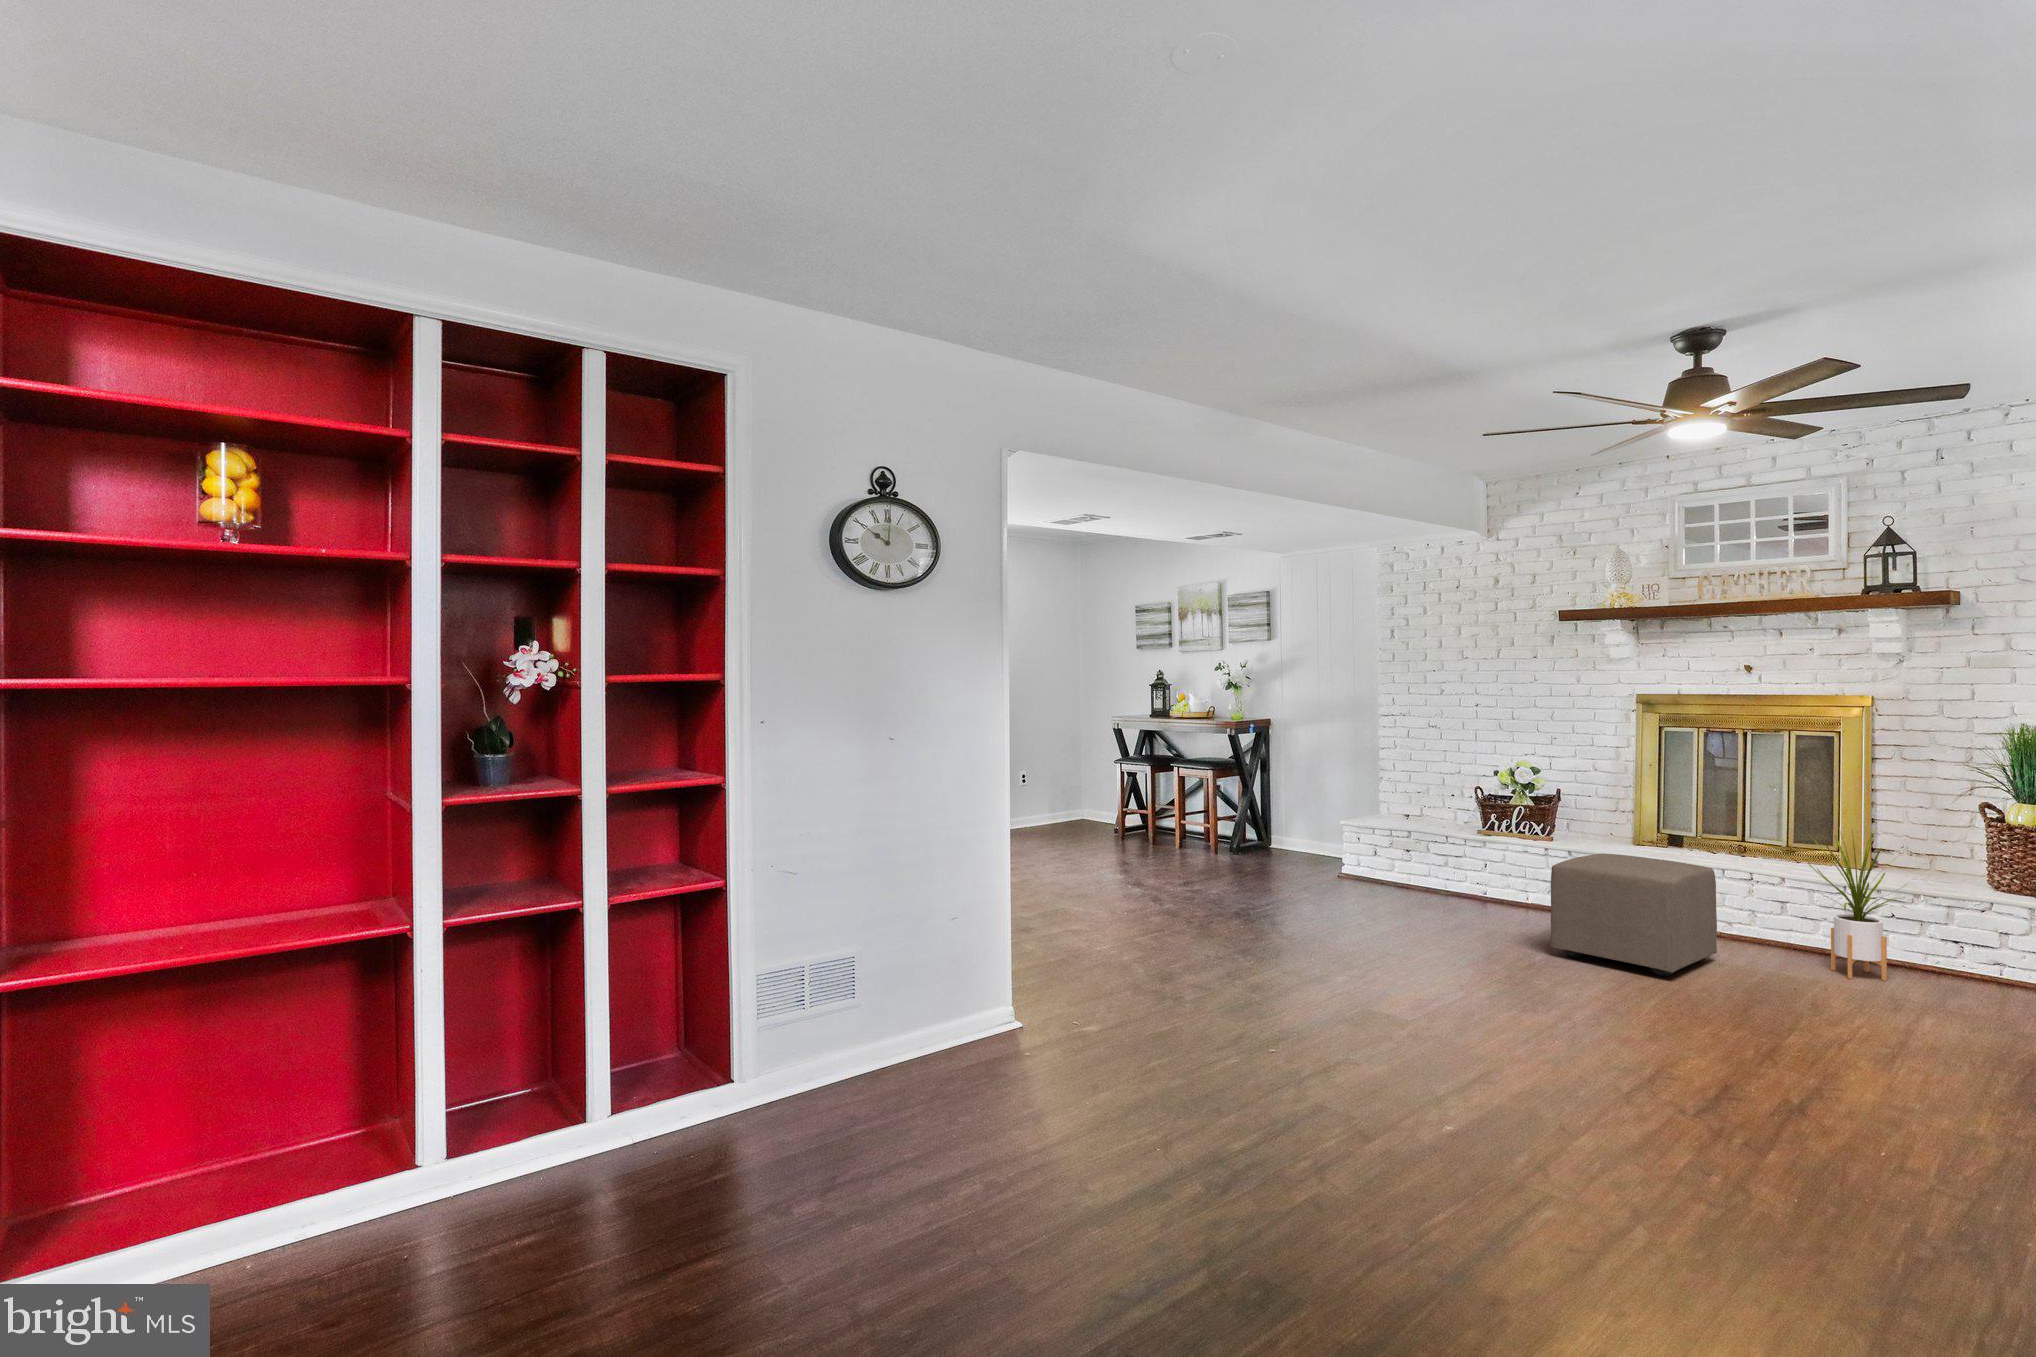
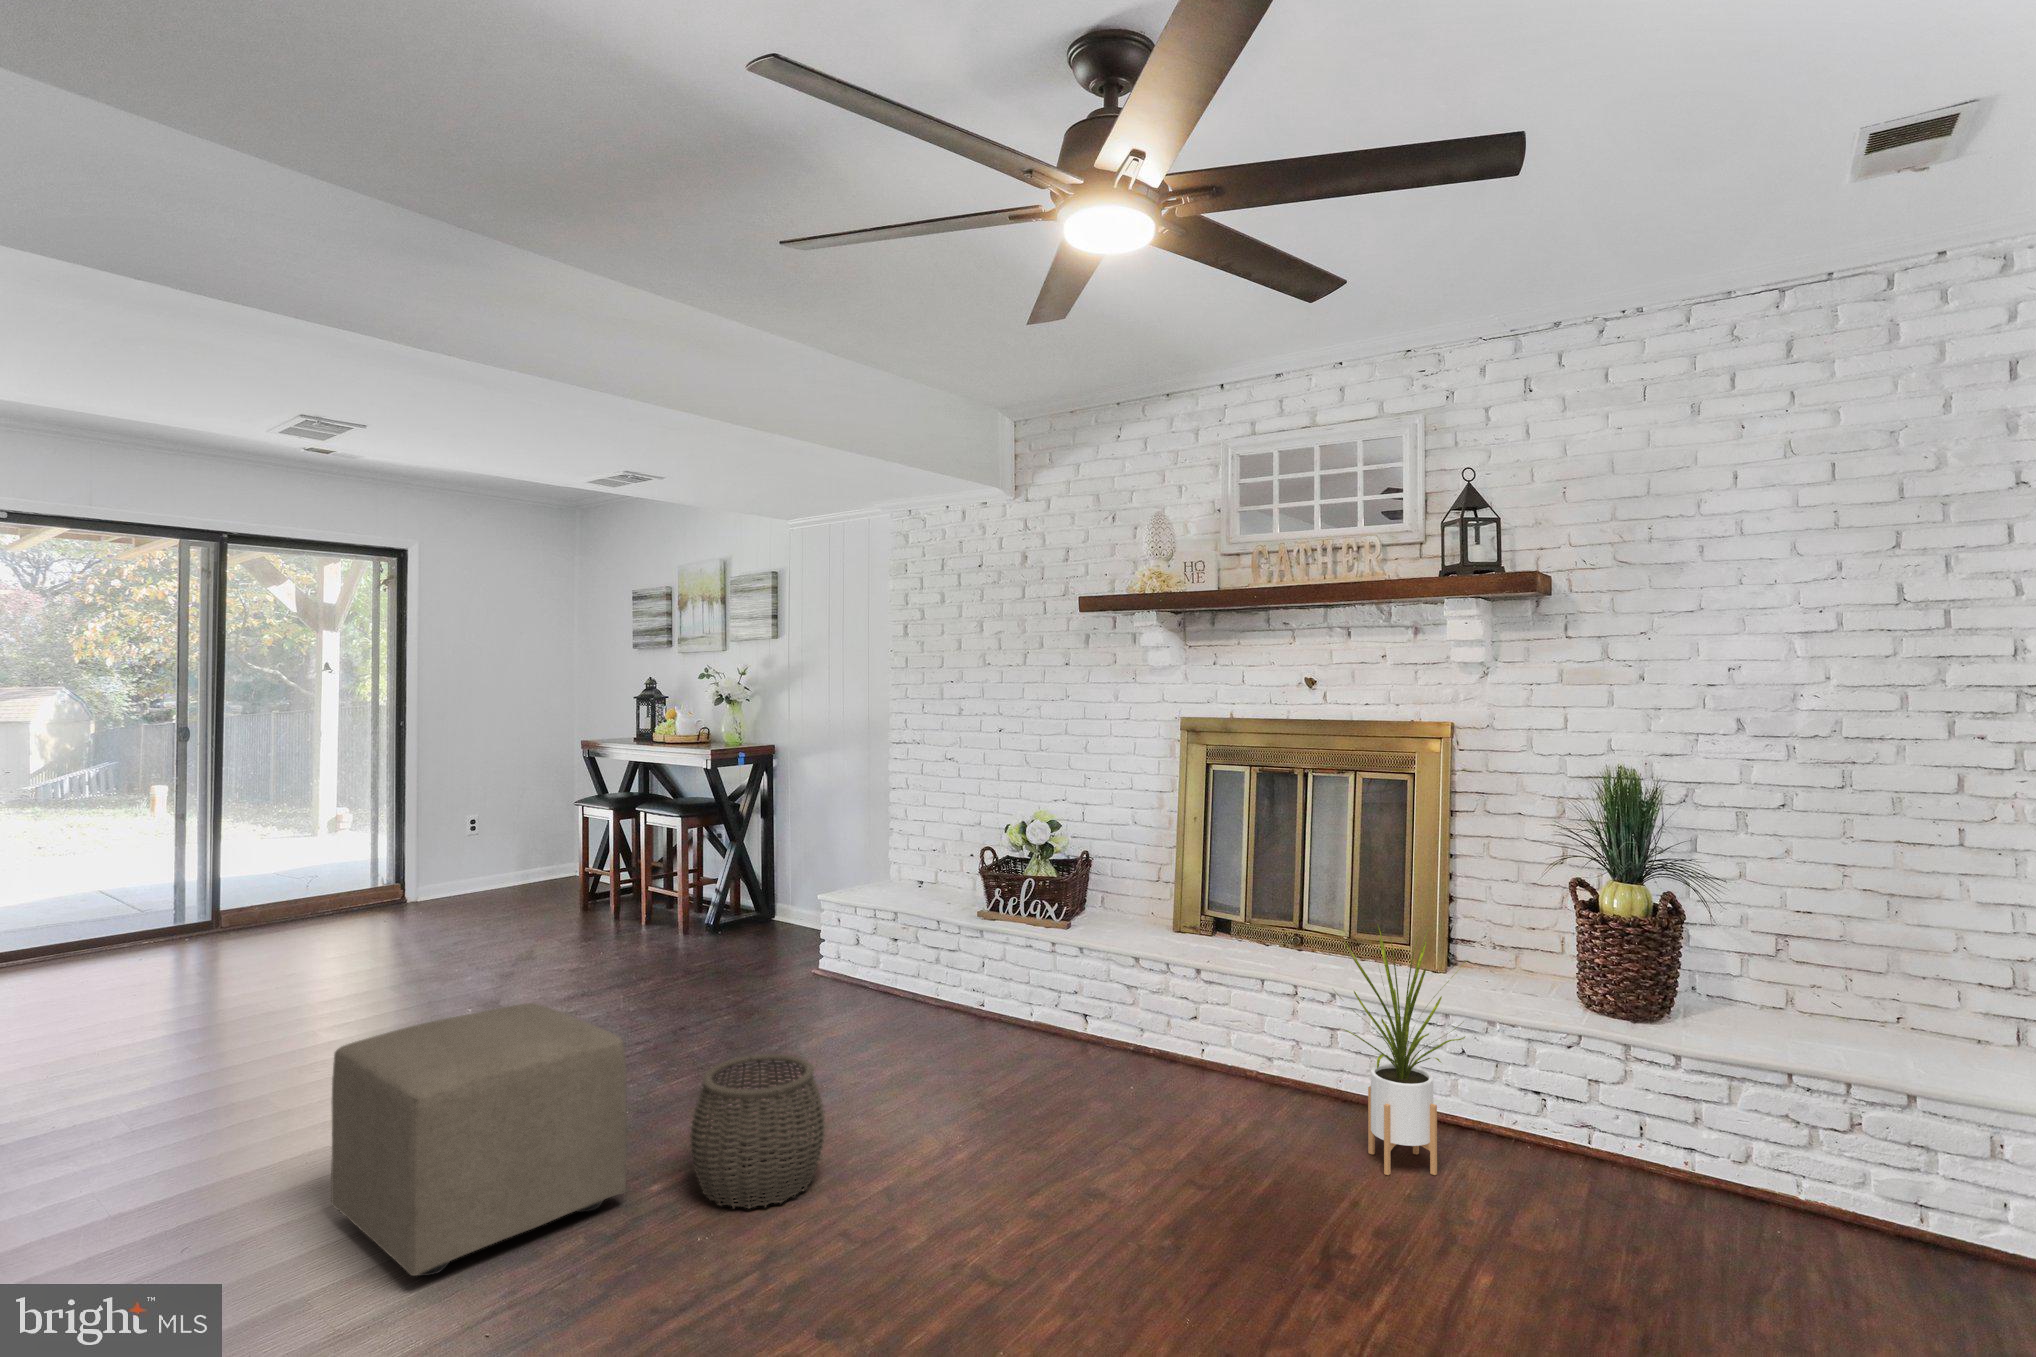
ottoman: present [1551,854,1717,976] -> present [331,1003,627,1276]
woven basket: none [1392,889,1475,967] -> present [690,1054,825,1208]

